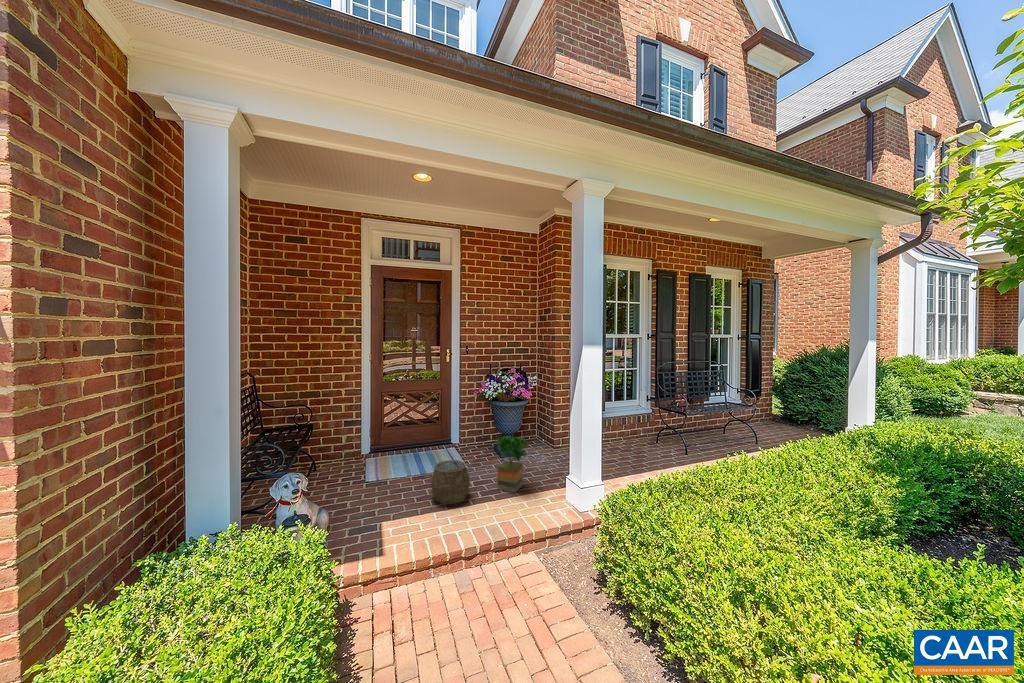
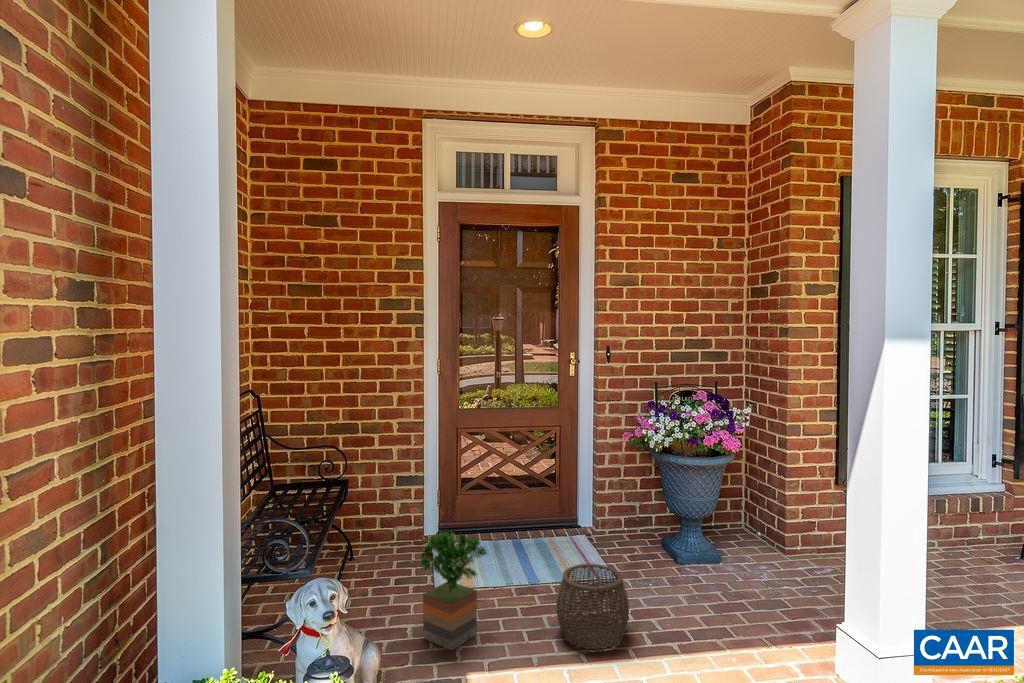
potted tree: present [497,436,528,493] -> present [419,532,487,650]

